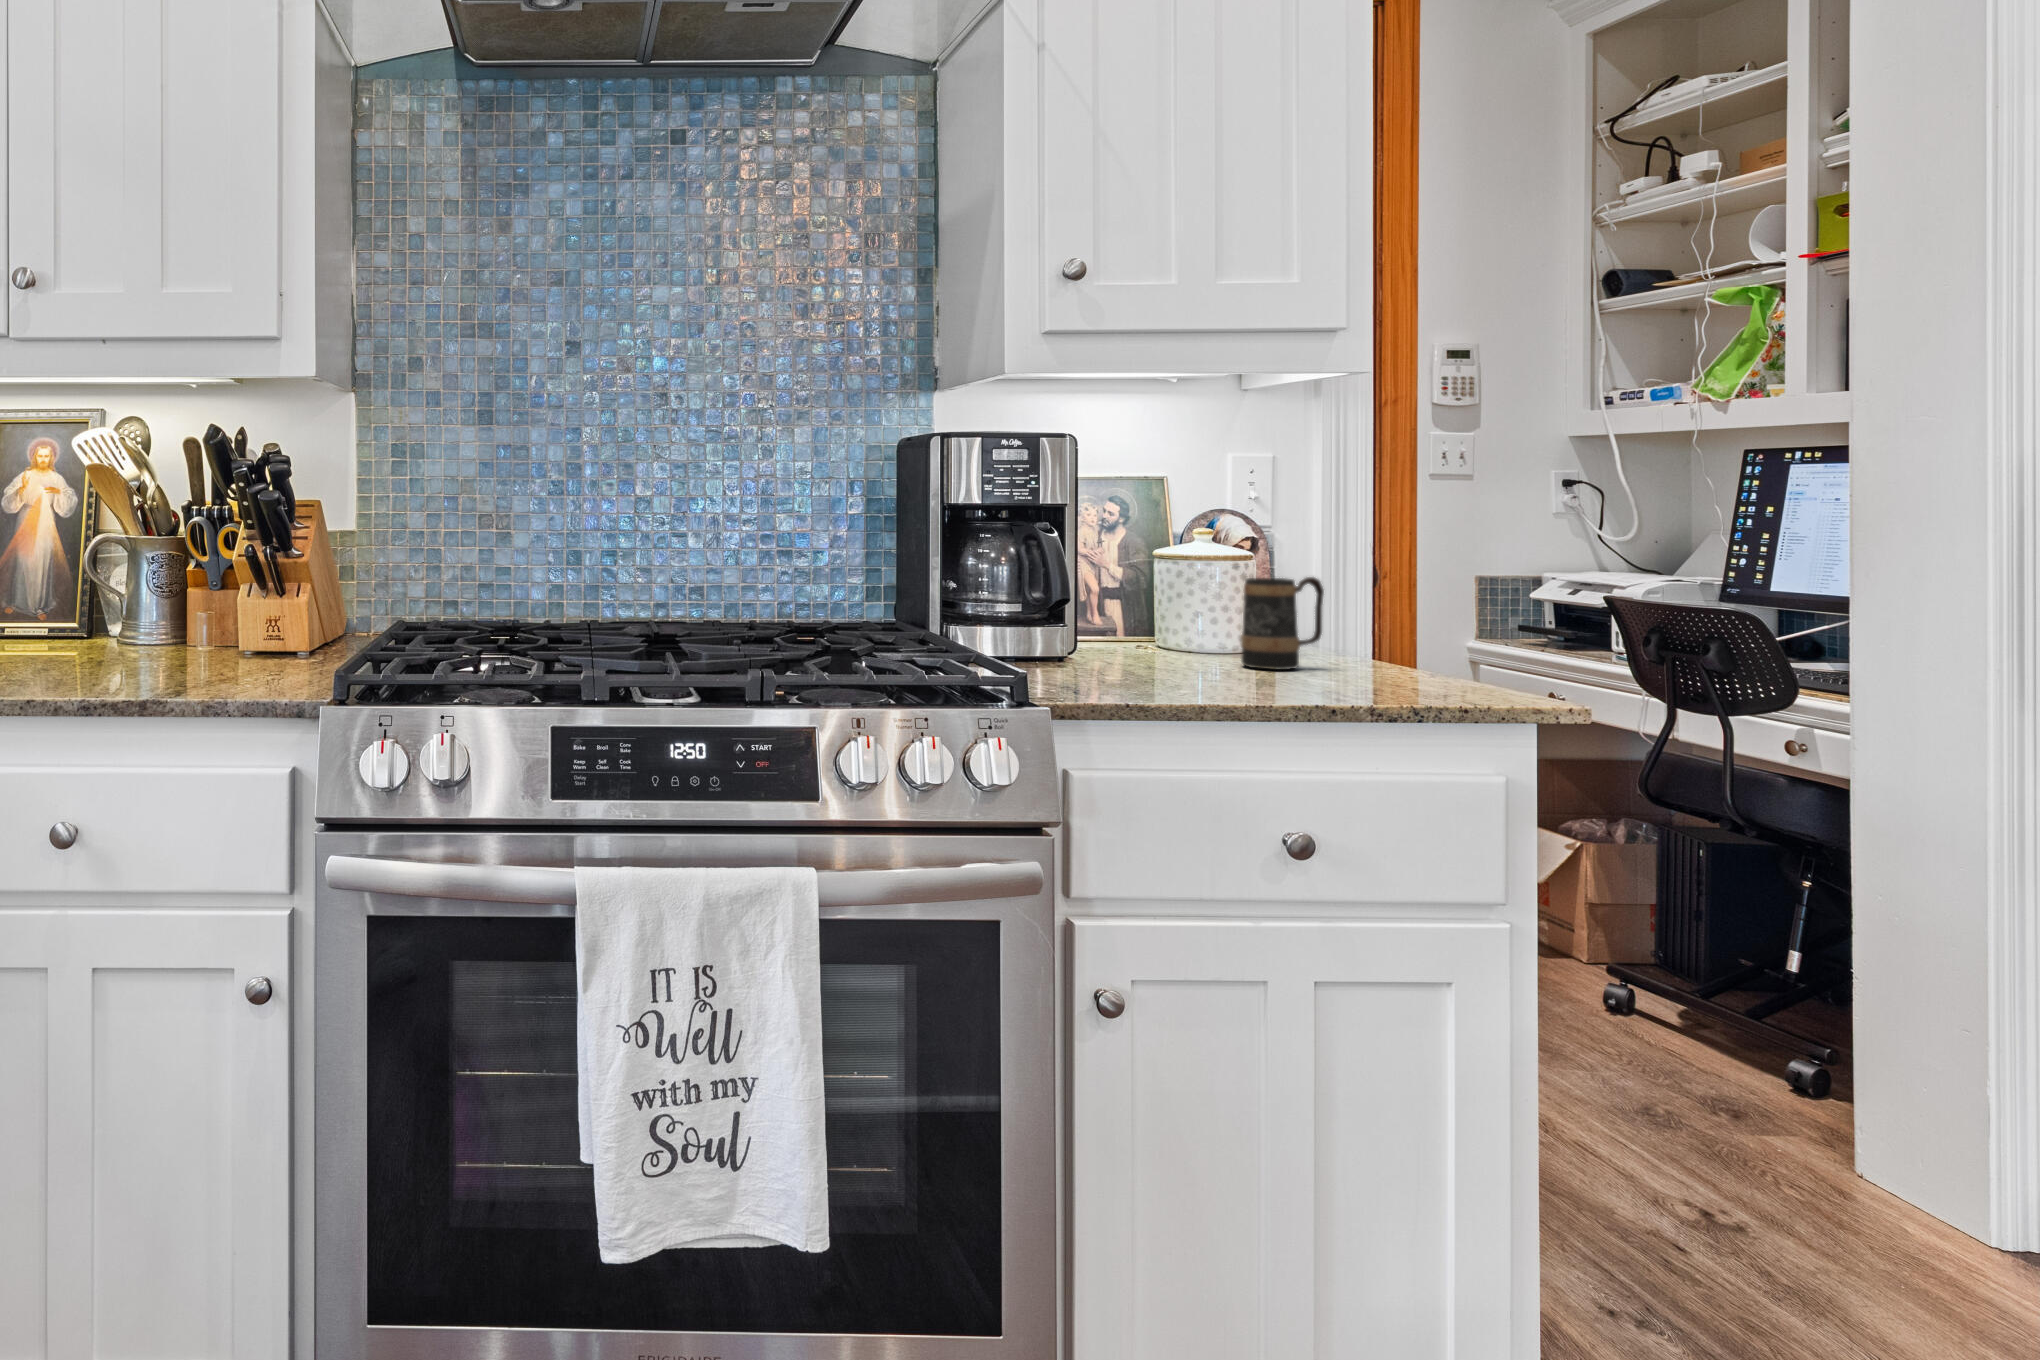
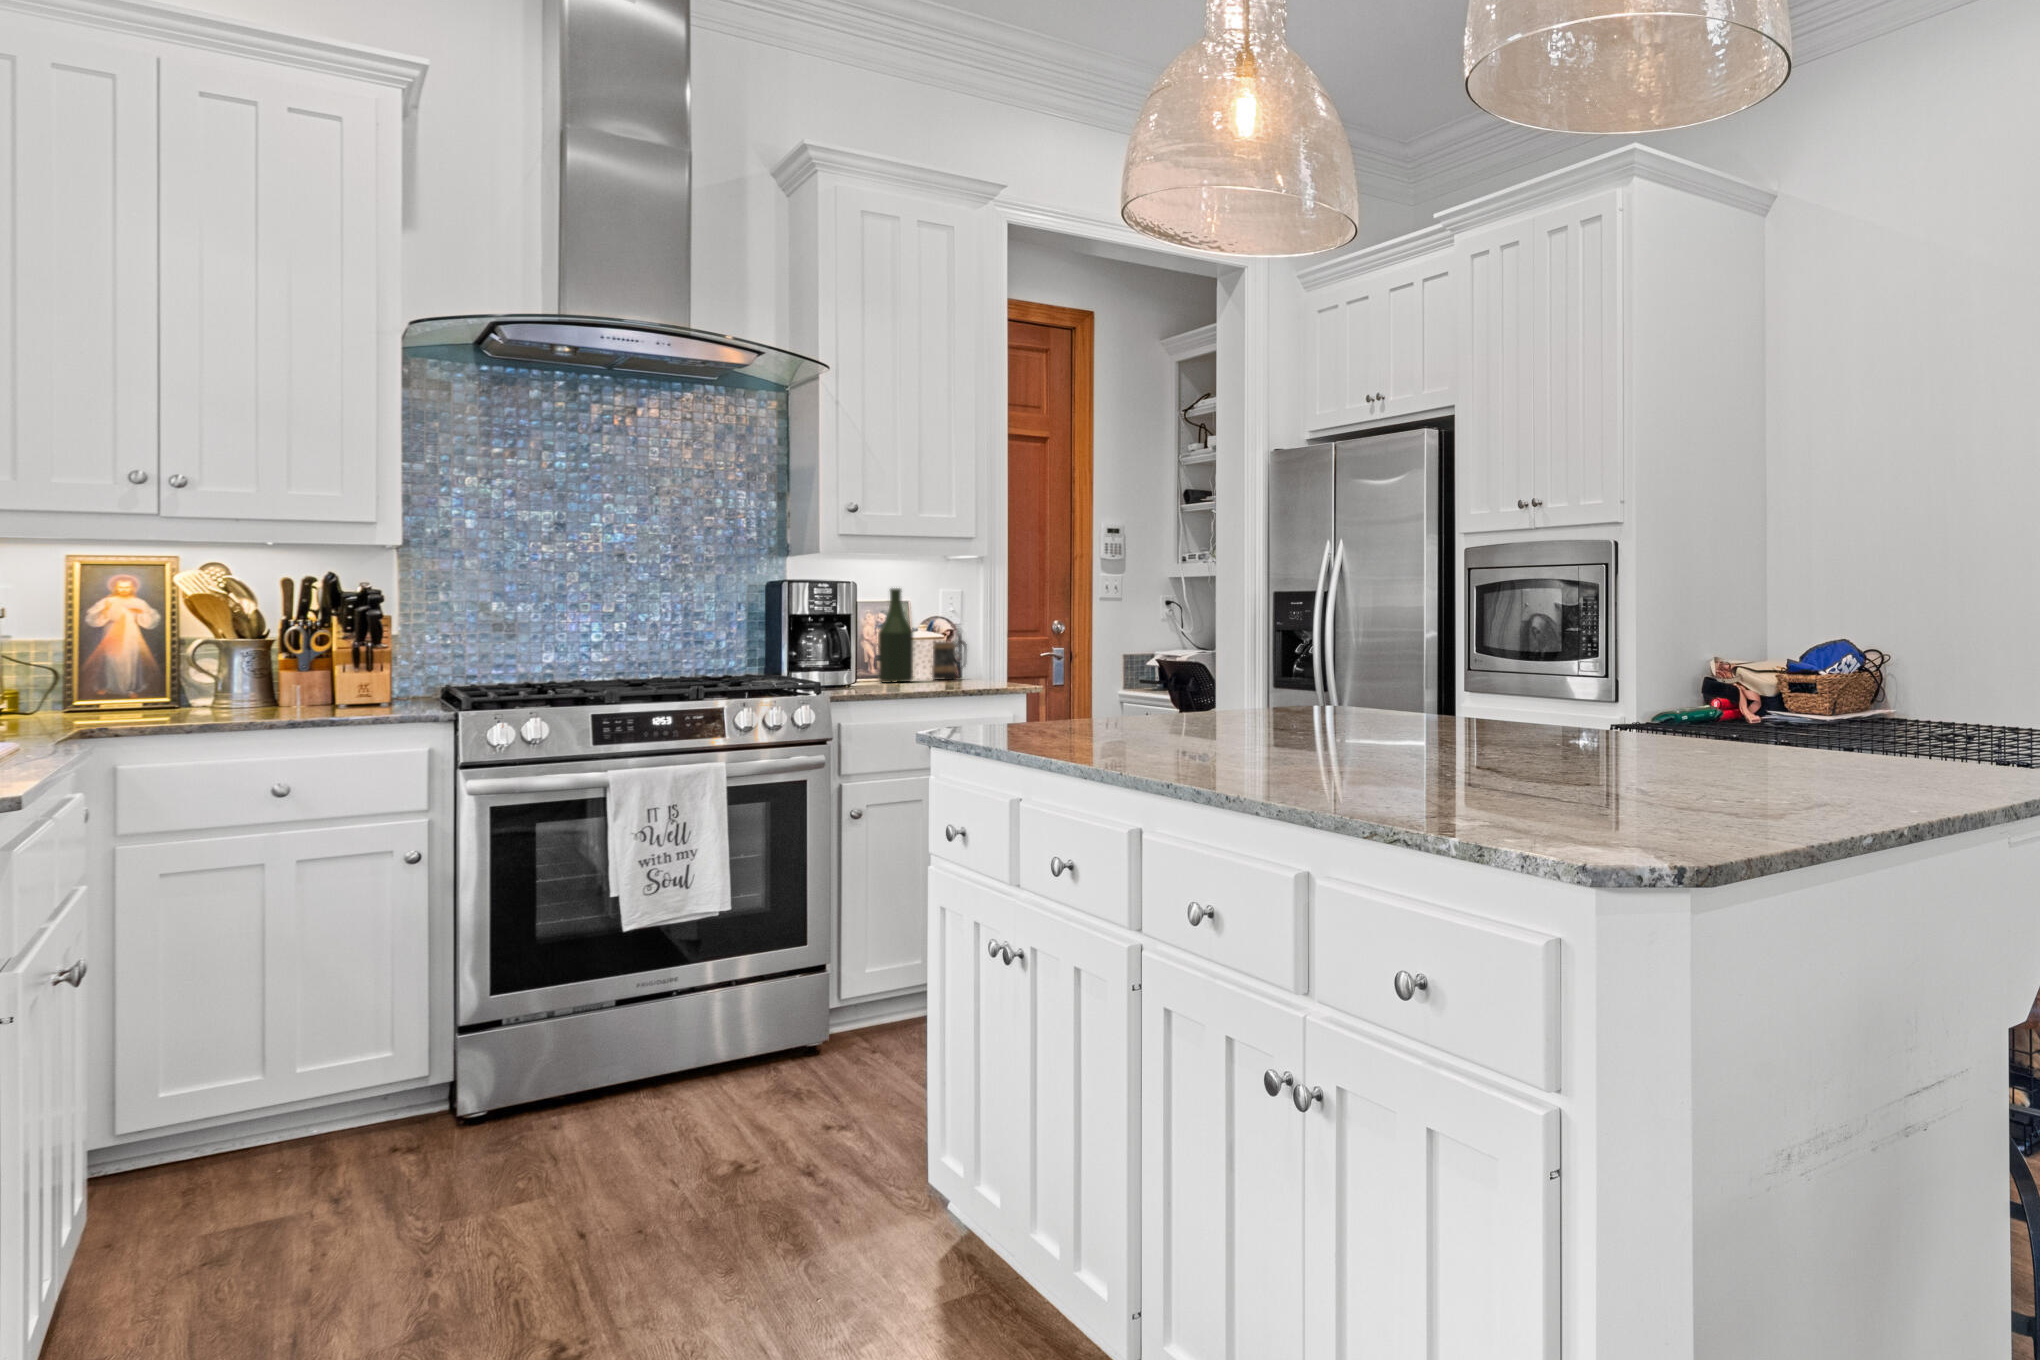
bottle: none [1126,455,1206,675] -> present [878,588,913,683]

